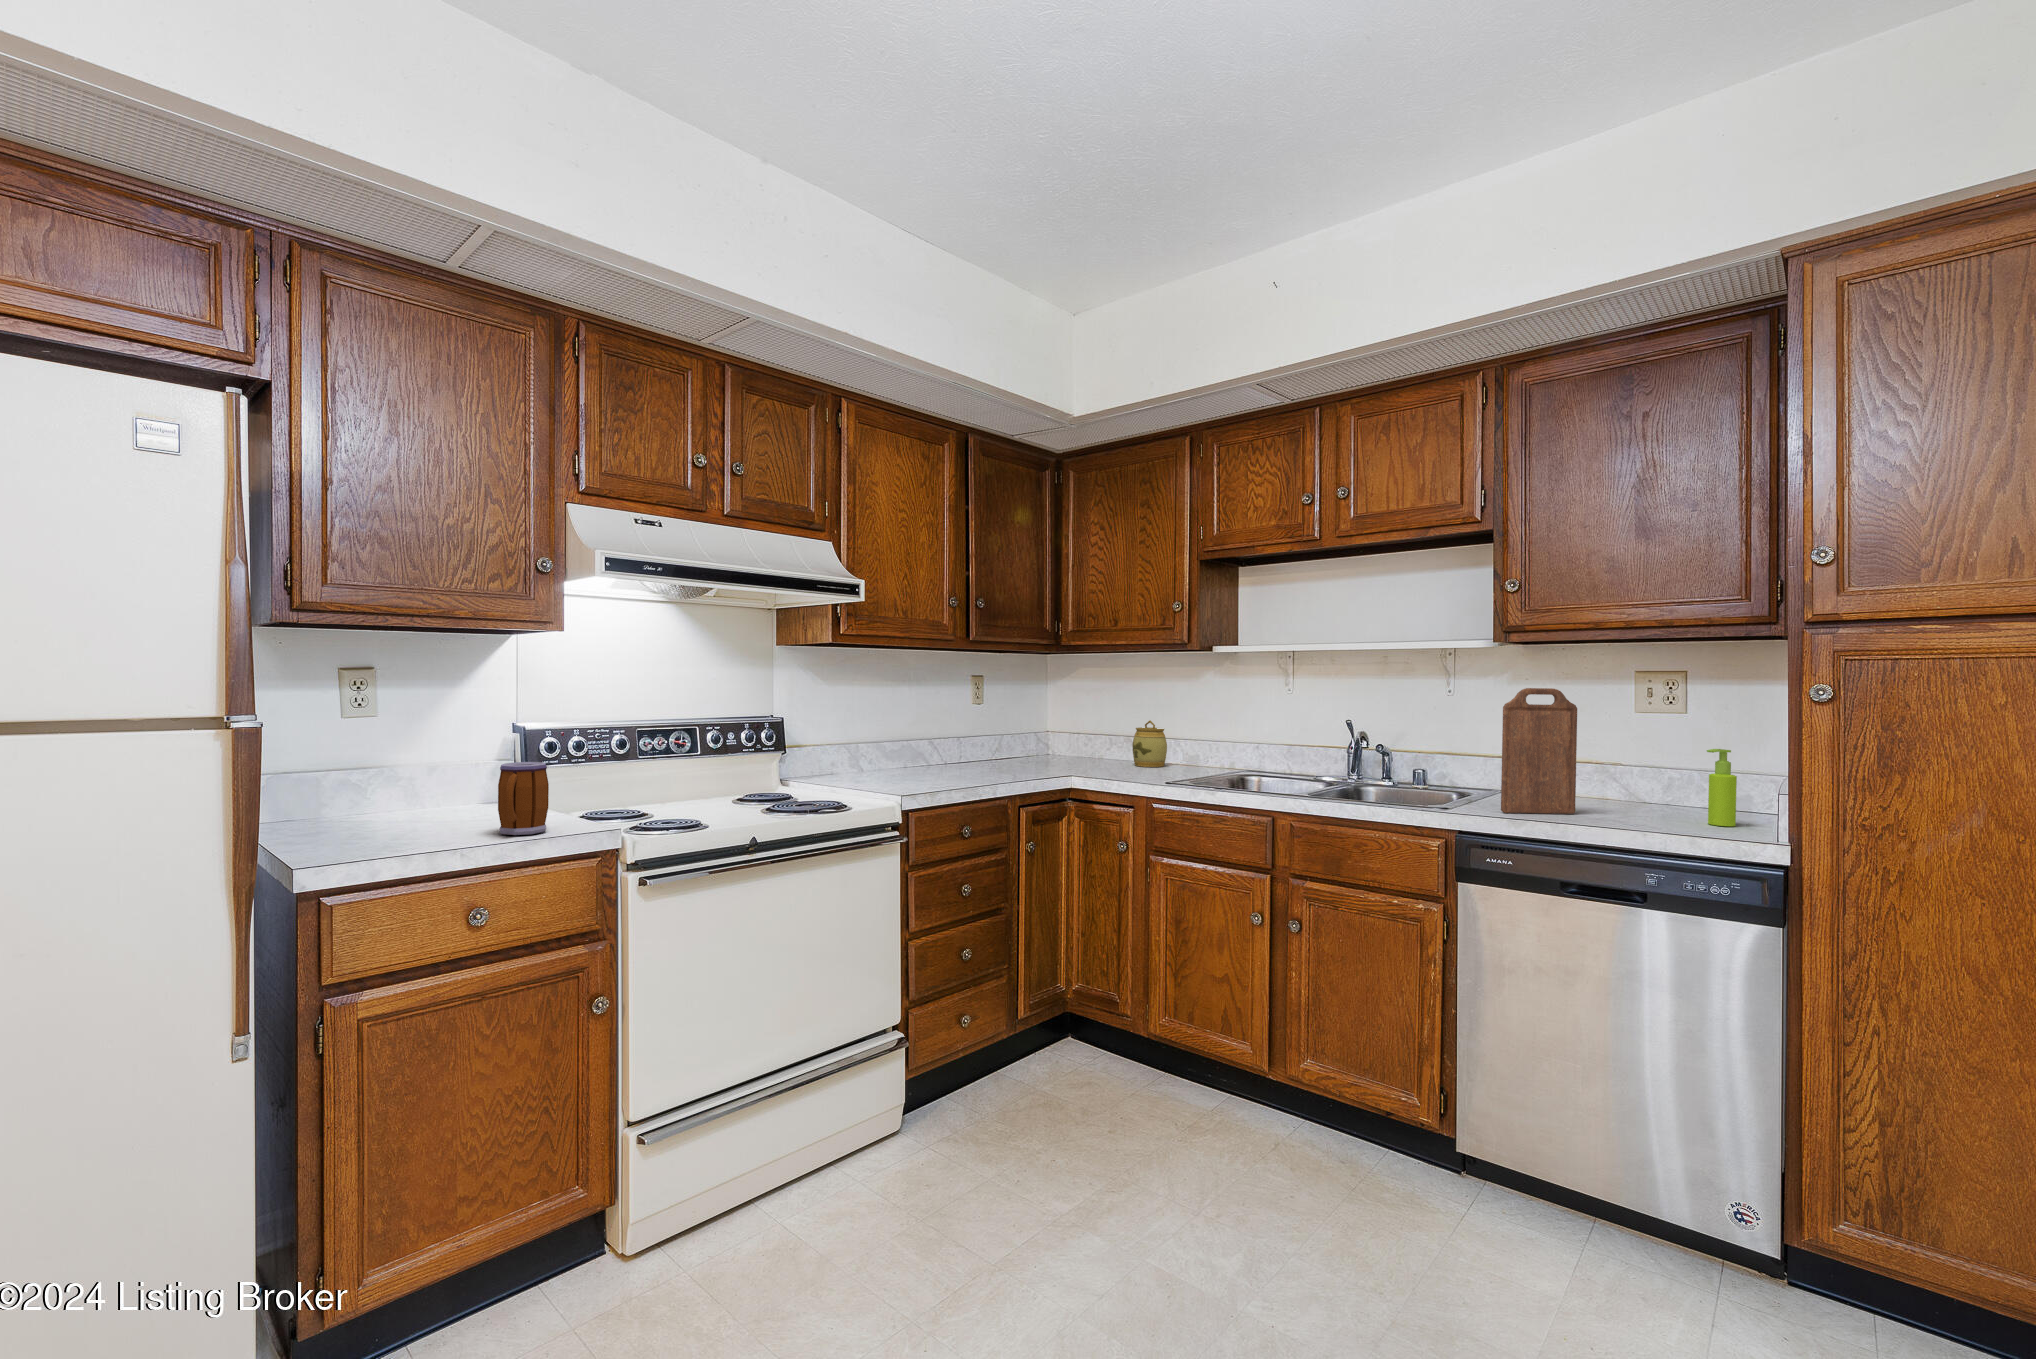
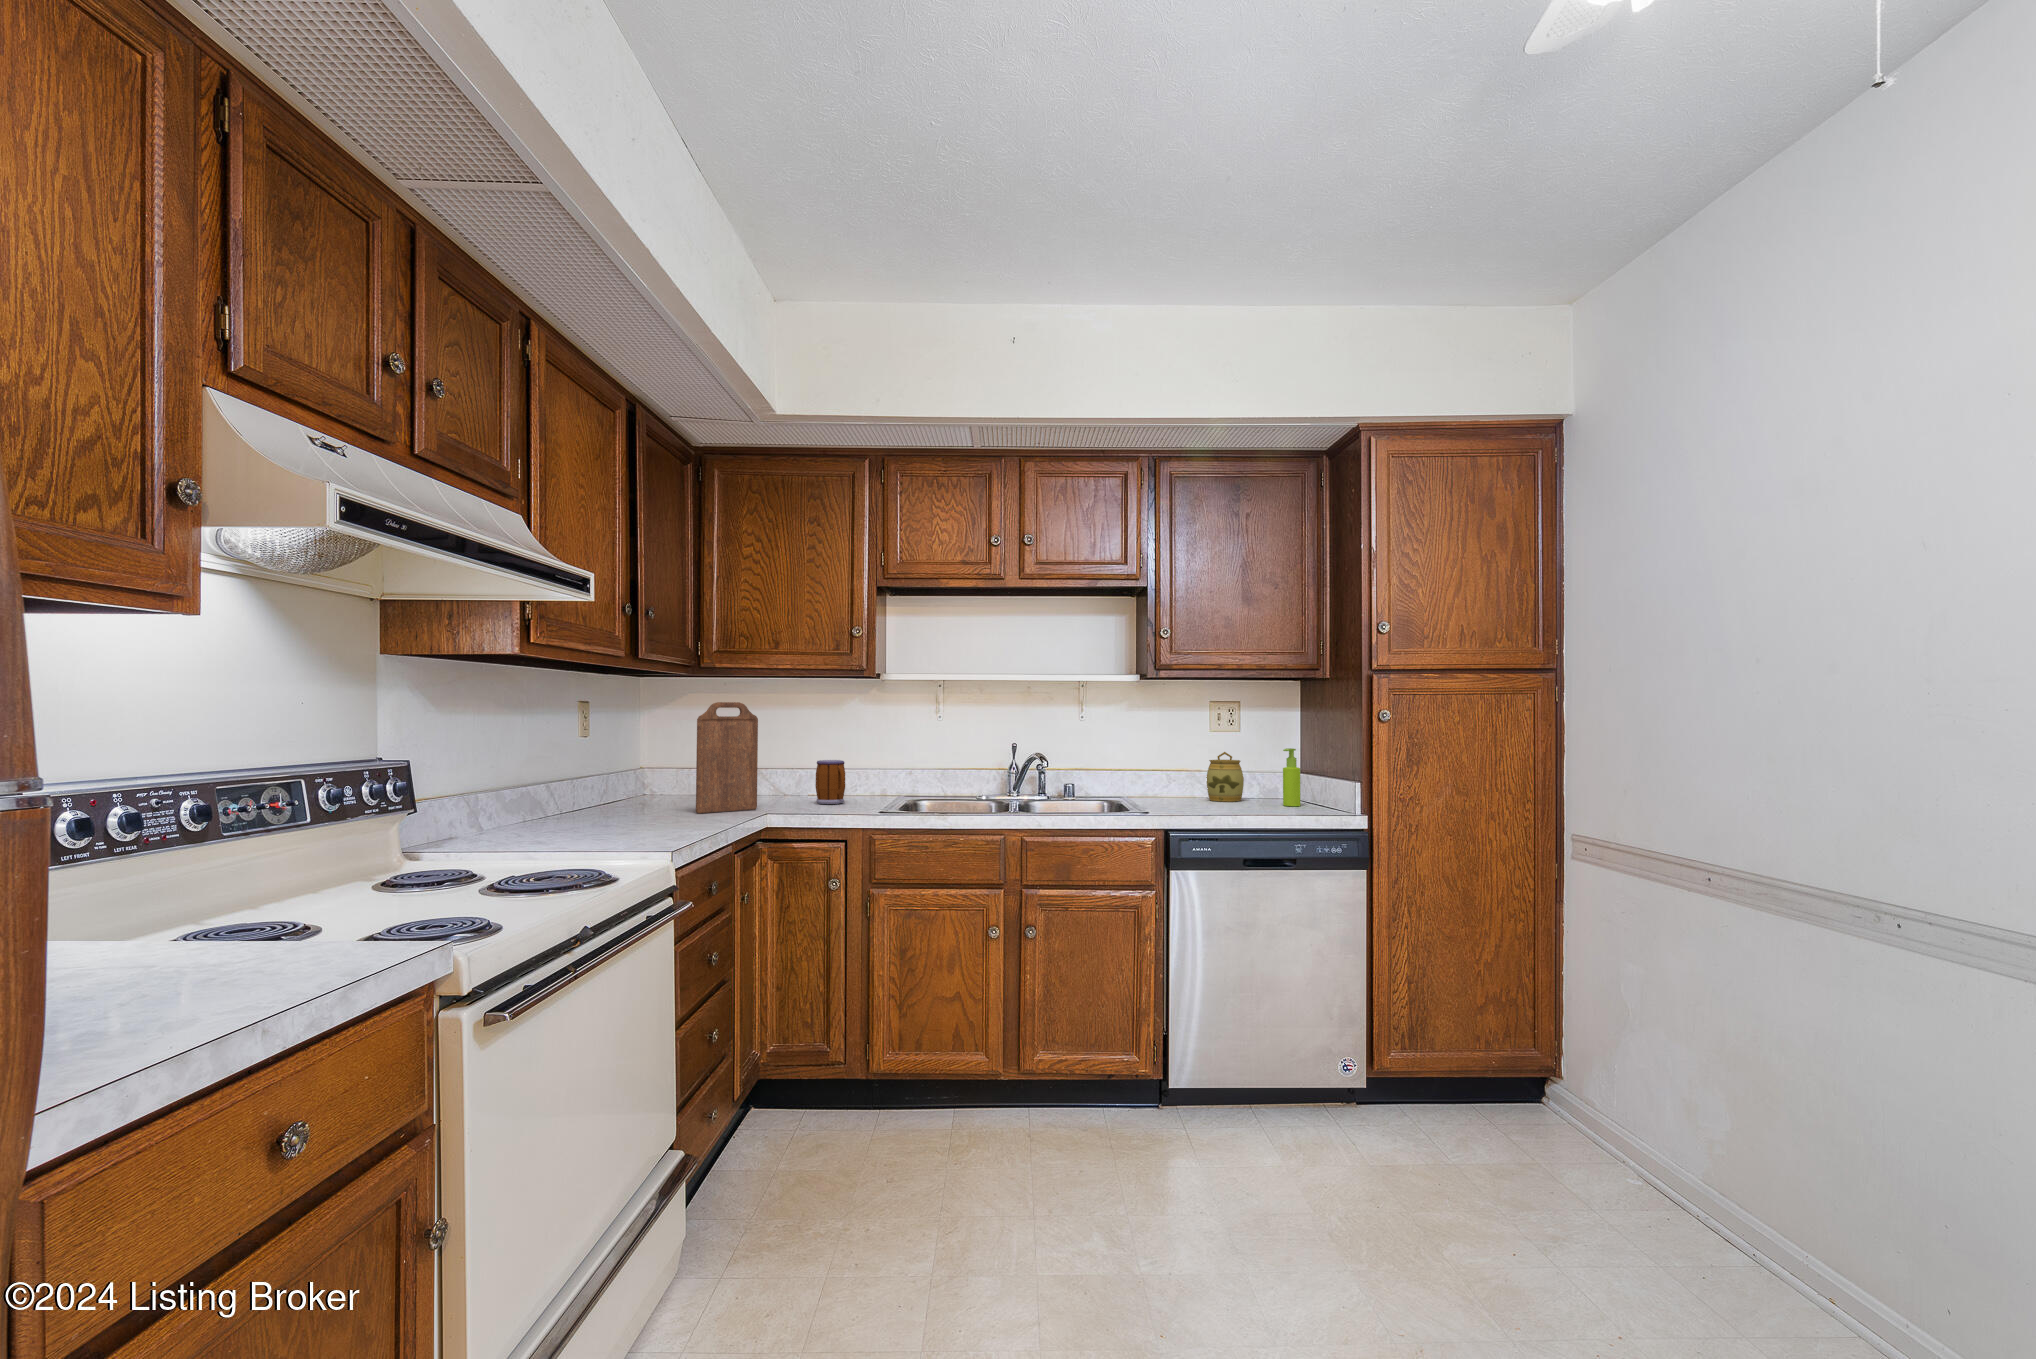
cutting board: present [1501,688,1577,814] -> present [696,702,758,813]
jar: present [1132,721,1167,767] -> present [1206,752,1244,802]
mug: present [498,762,549,835] -> present [816,760,845,804]

